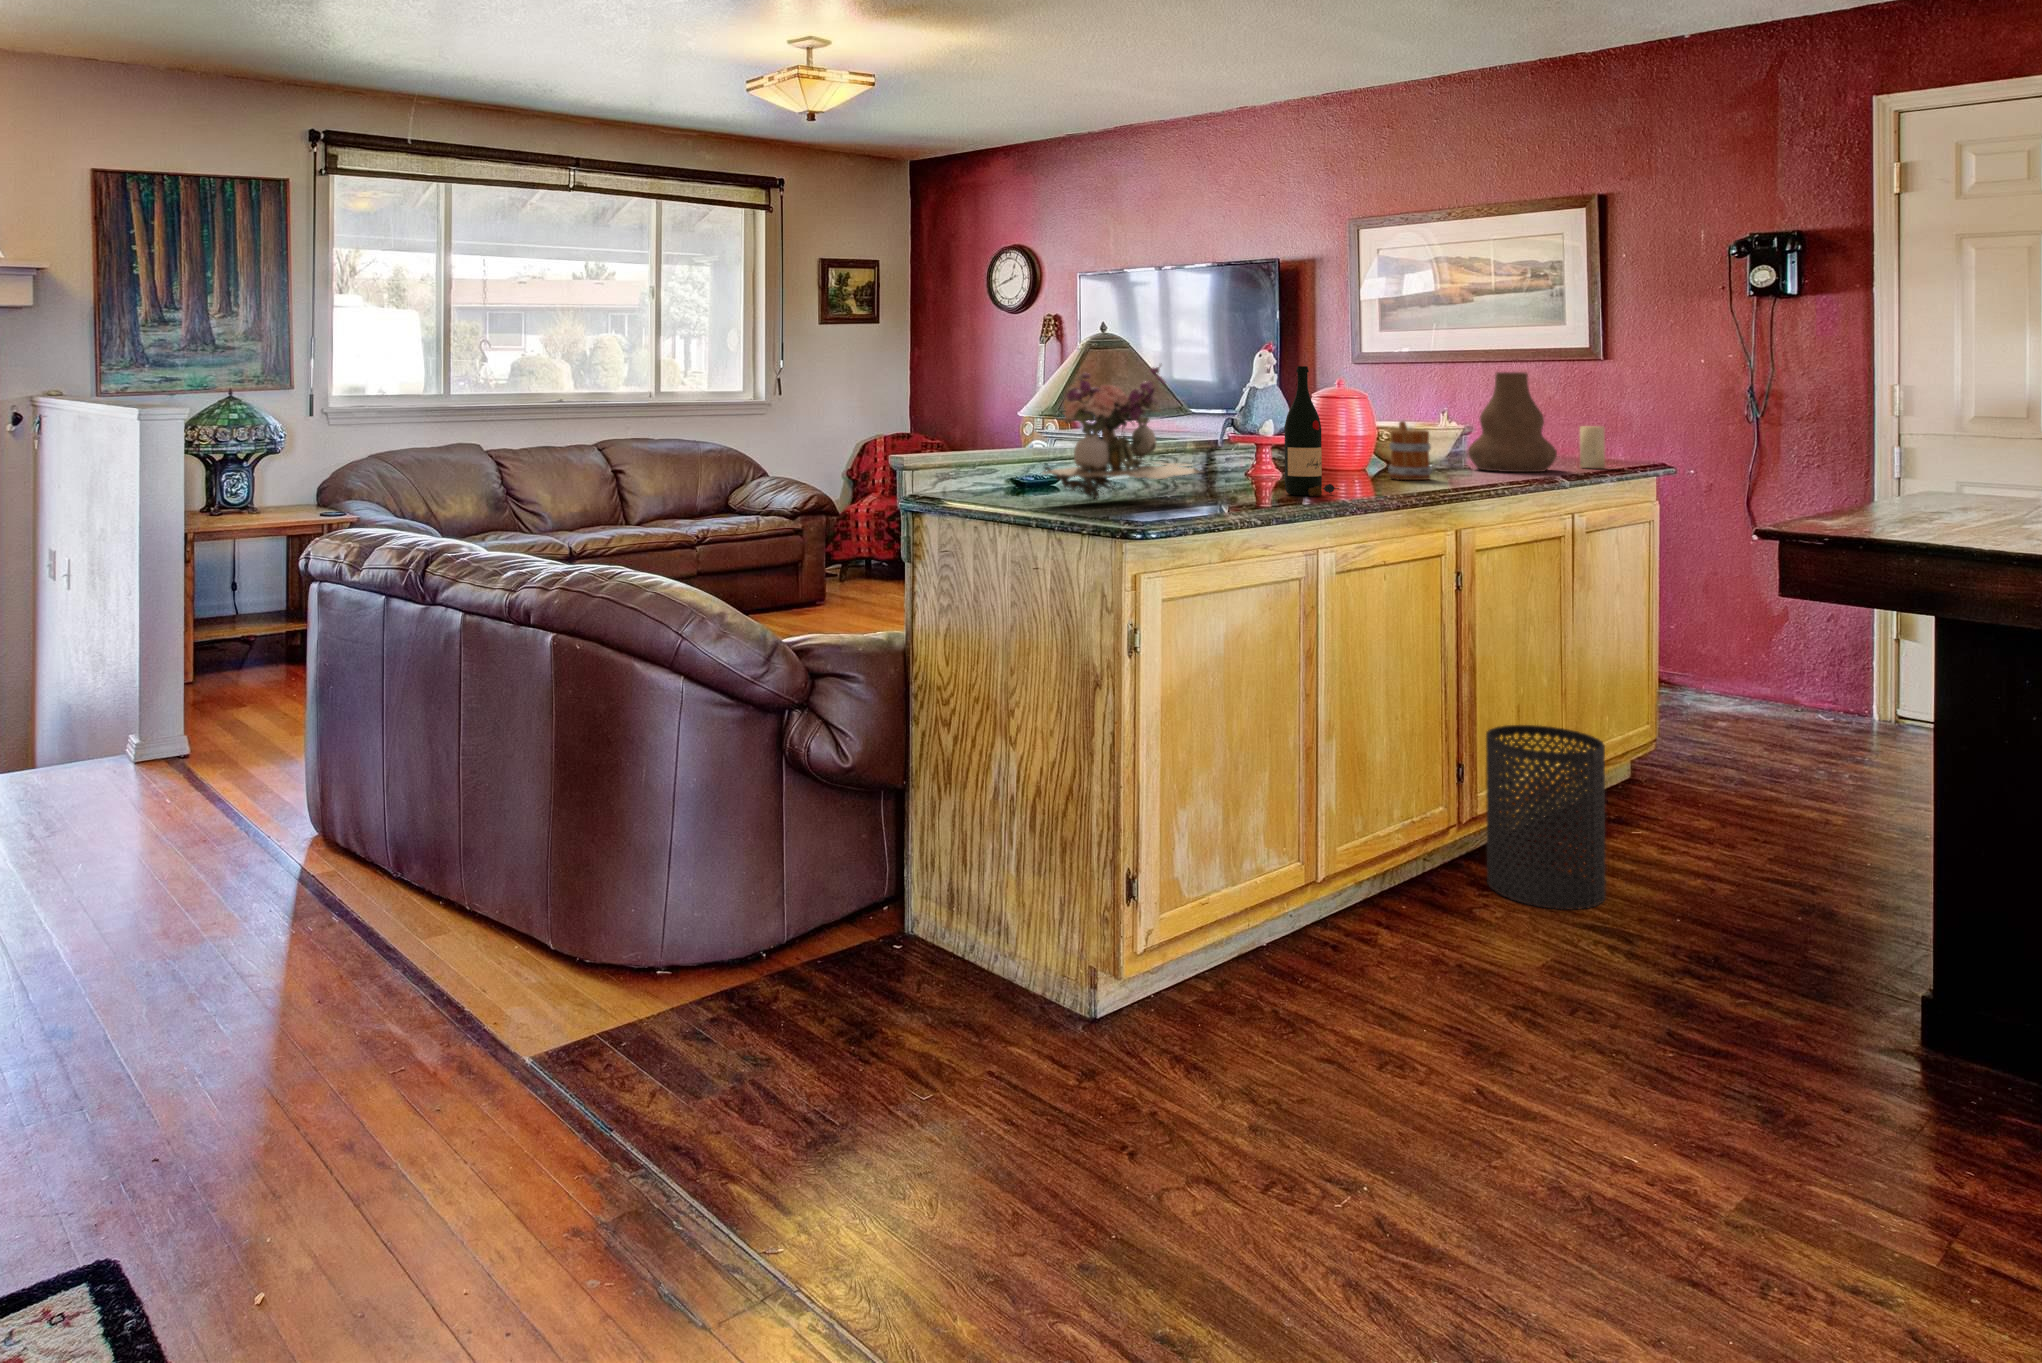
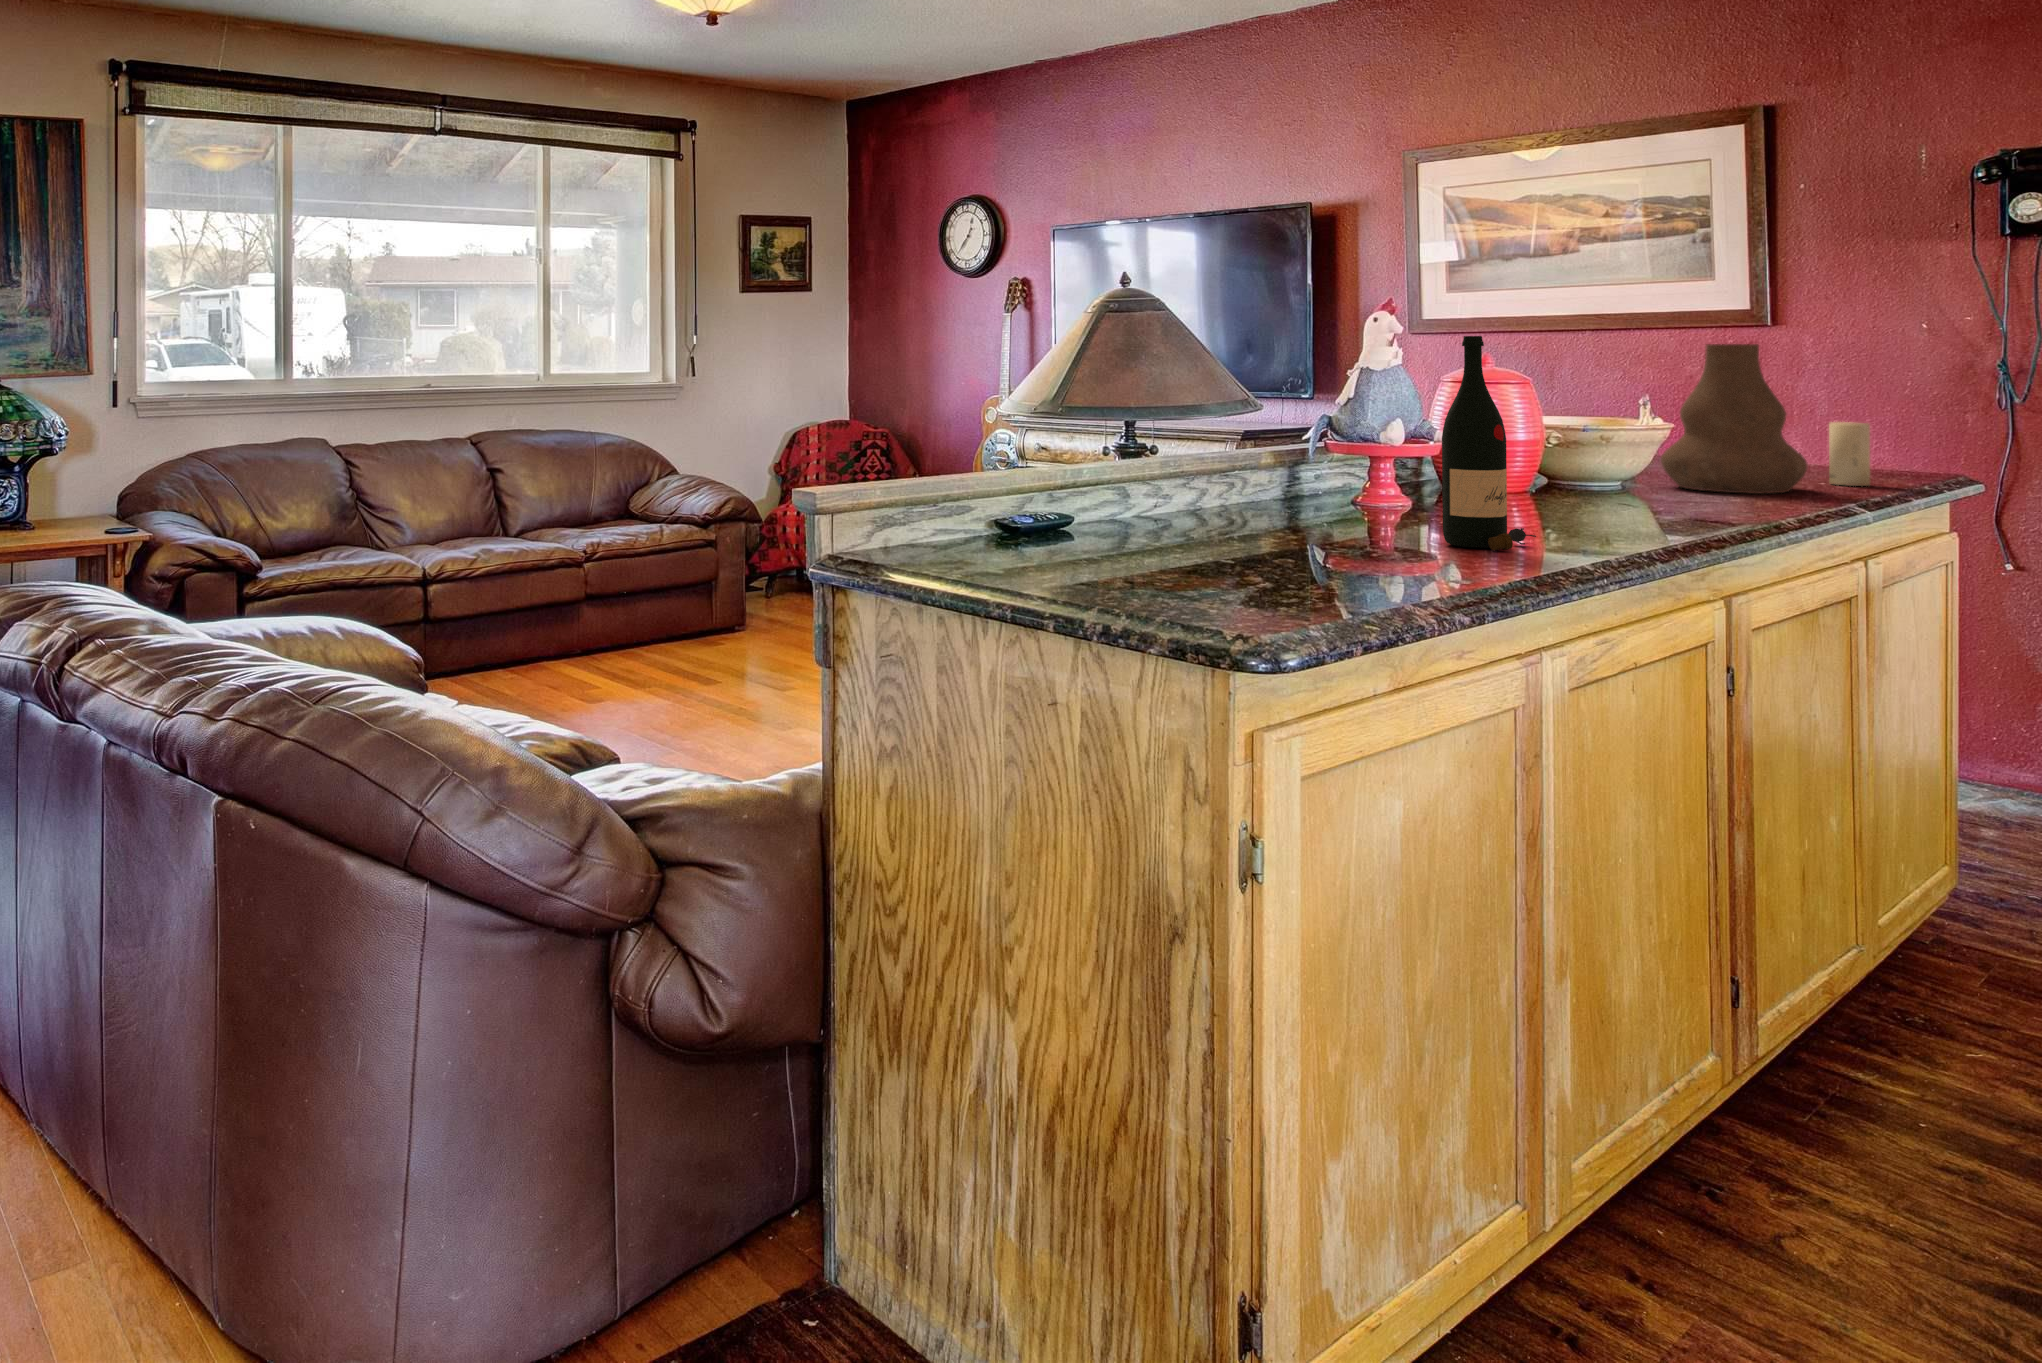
flower arrangement: present [1043,365,1203,500] -> none [1049,333,1336,567]
mug: present [1388,421,1432,480] -> none [1566,419,1642,511]
trash can: present [1486,725,1606,909] -> none [1775,912,2001,1251]

